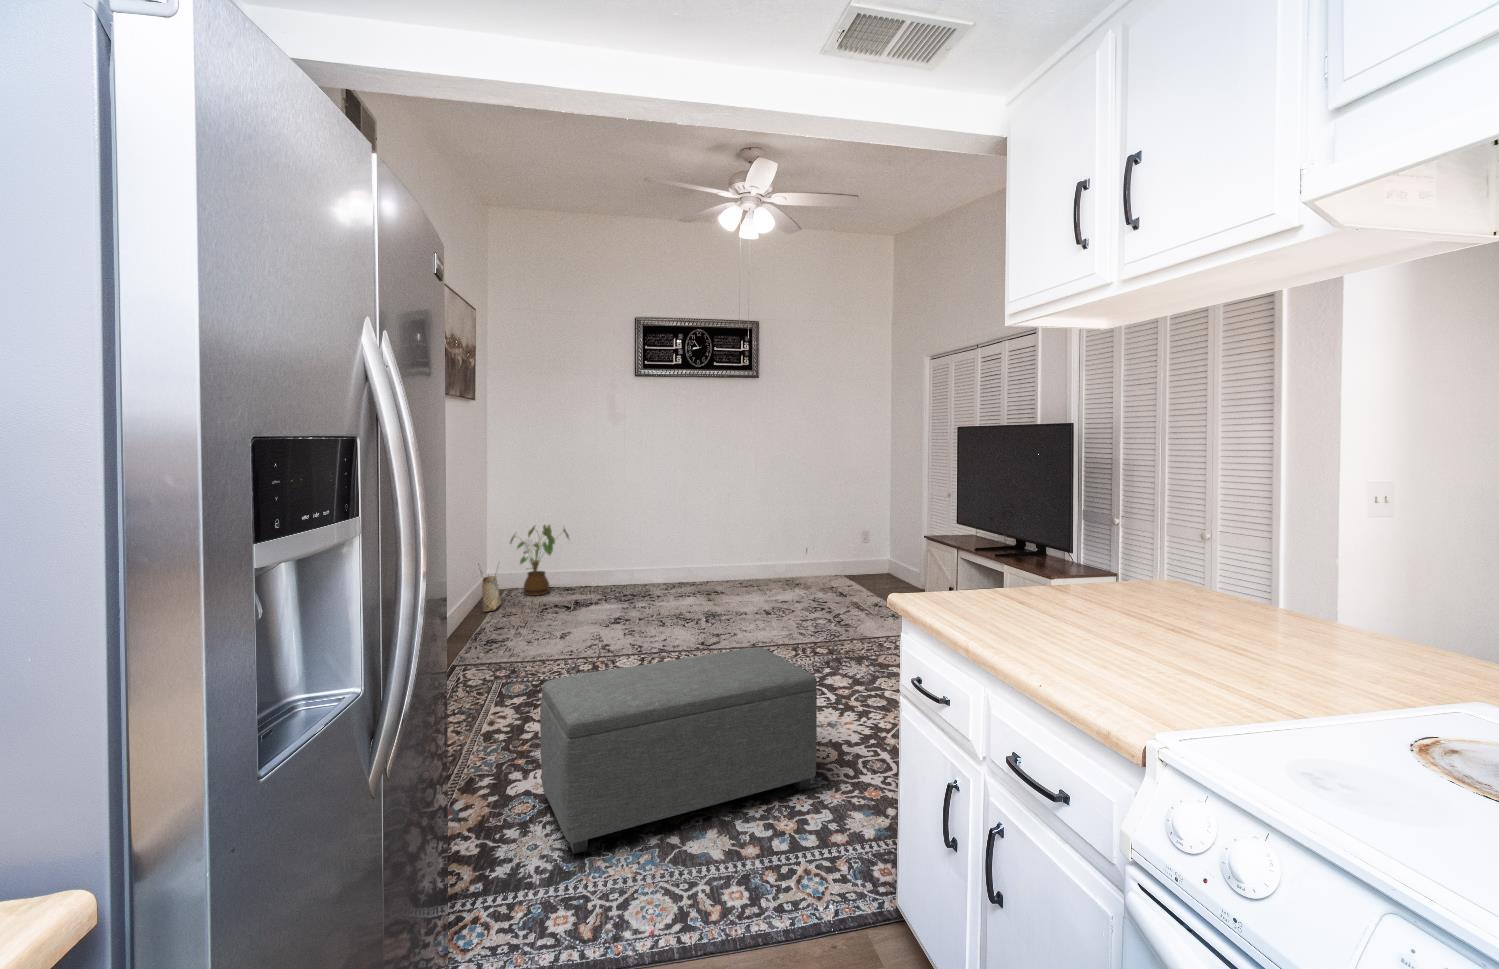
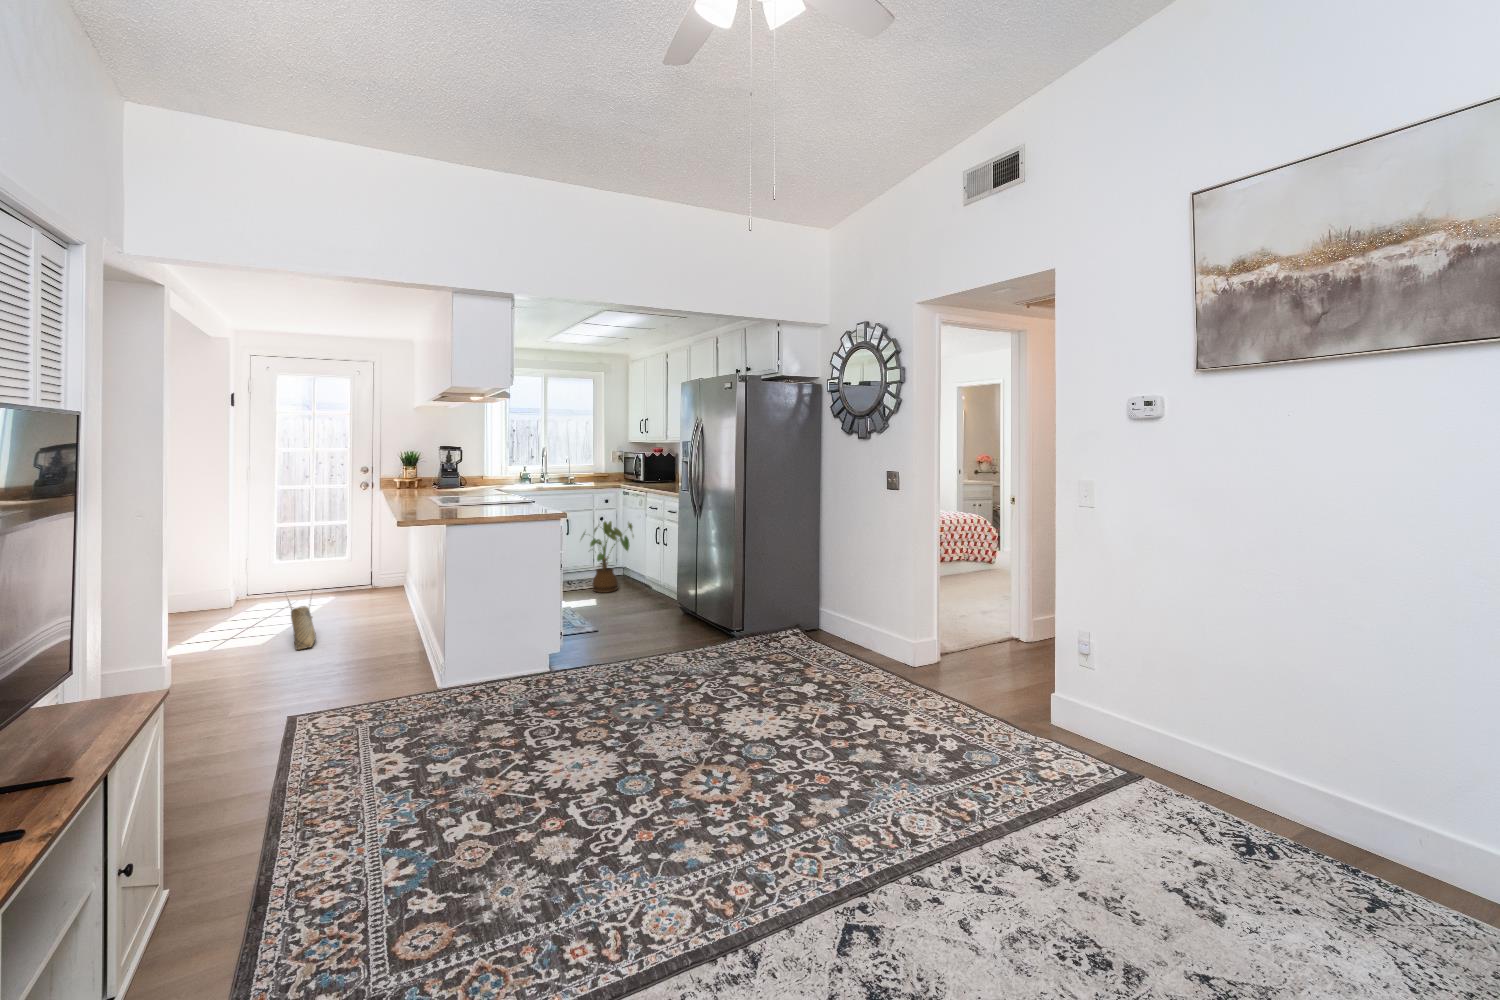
house plant: present [510,525,569,596] -> present [581,521,632,593]
ottoman: present [540,648,817,854] -> none [488,654,768,886]

